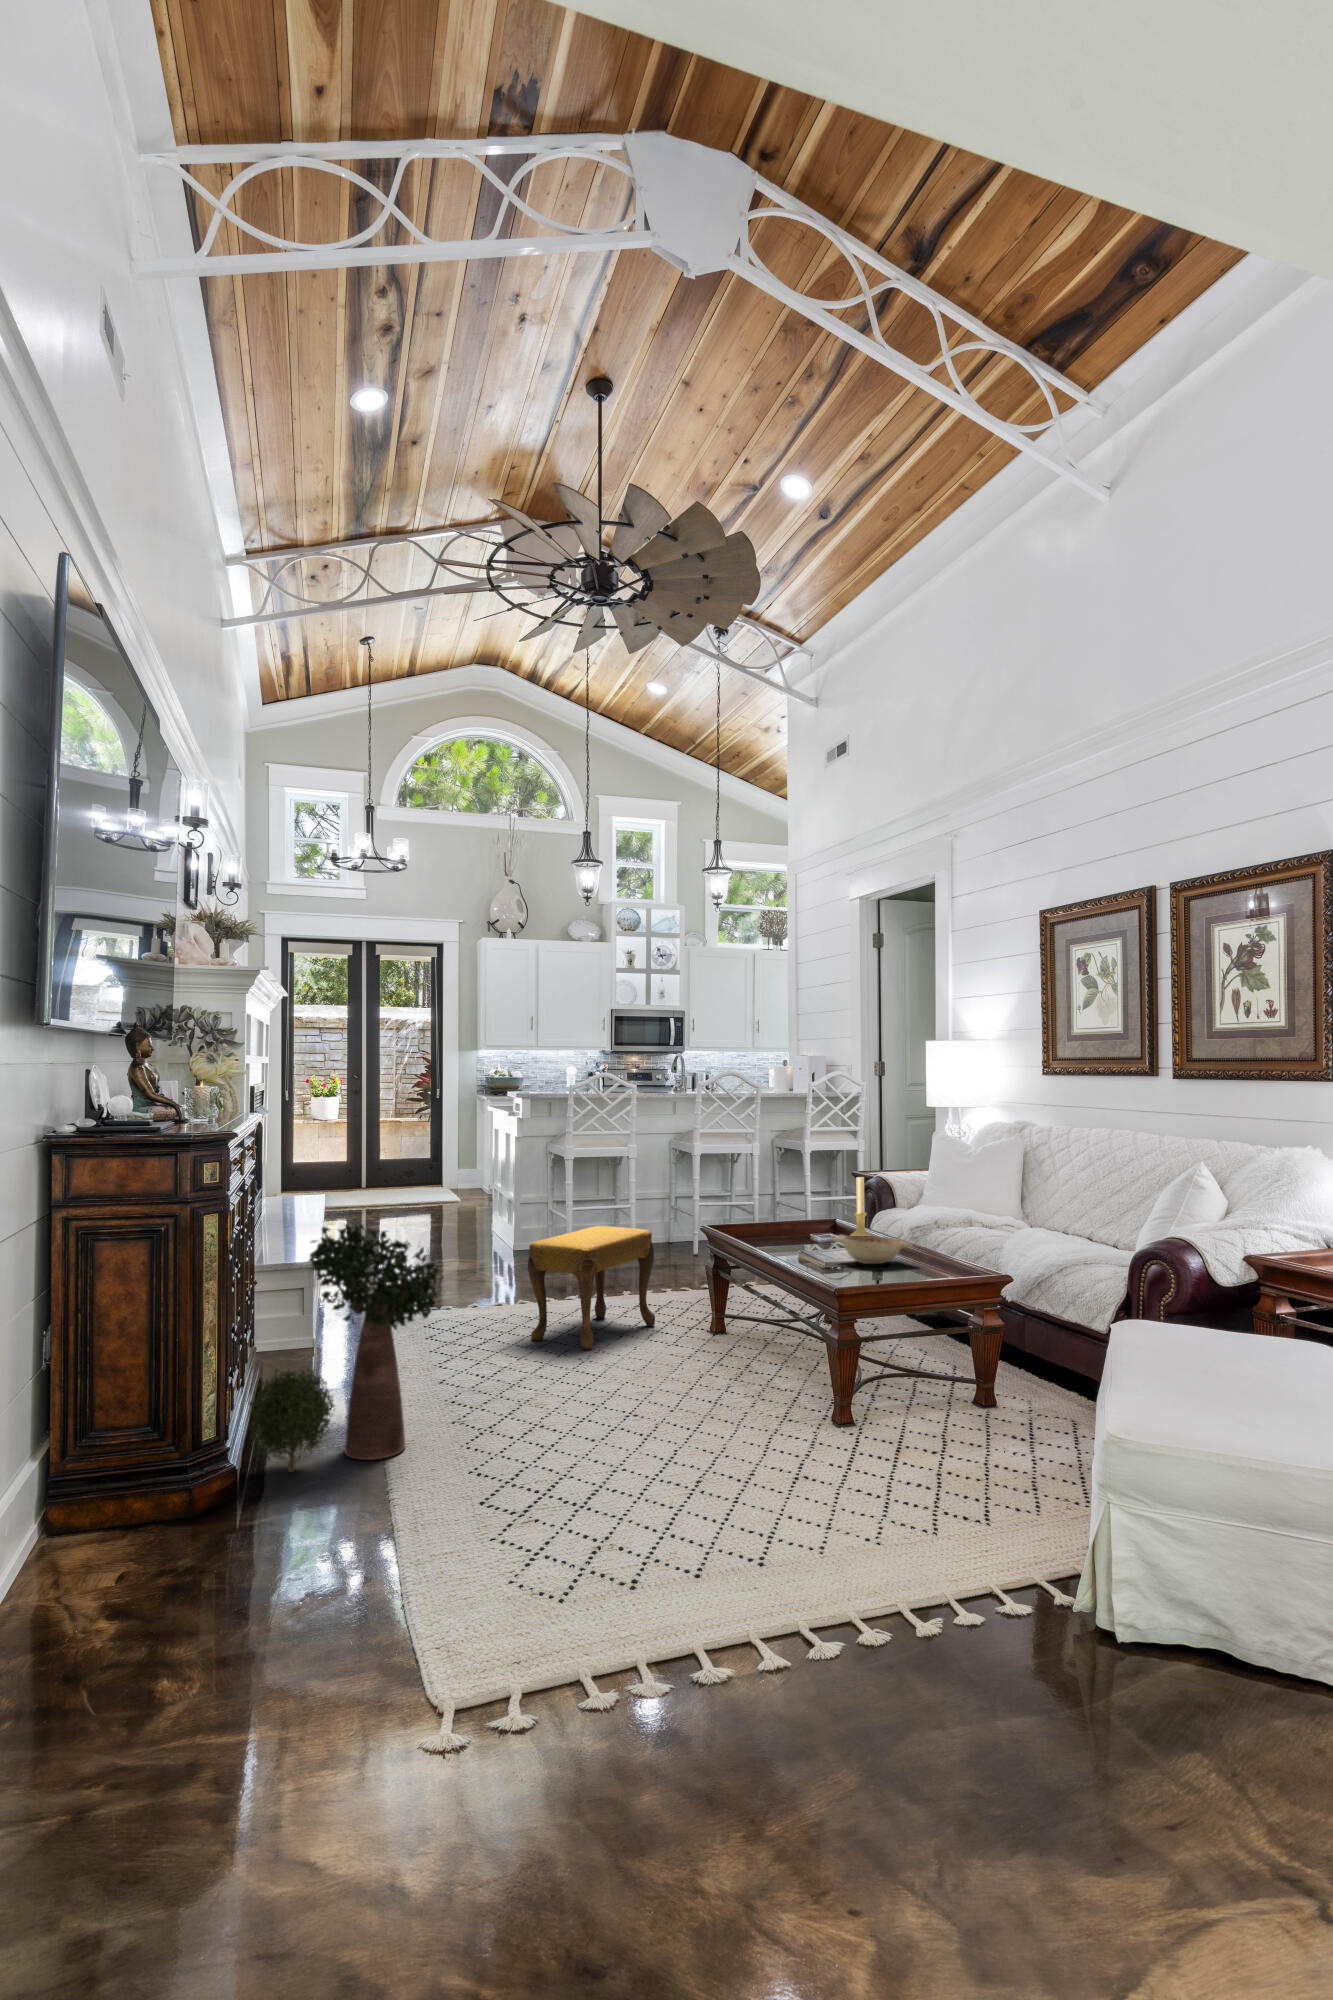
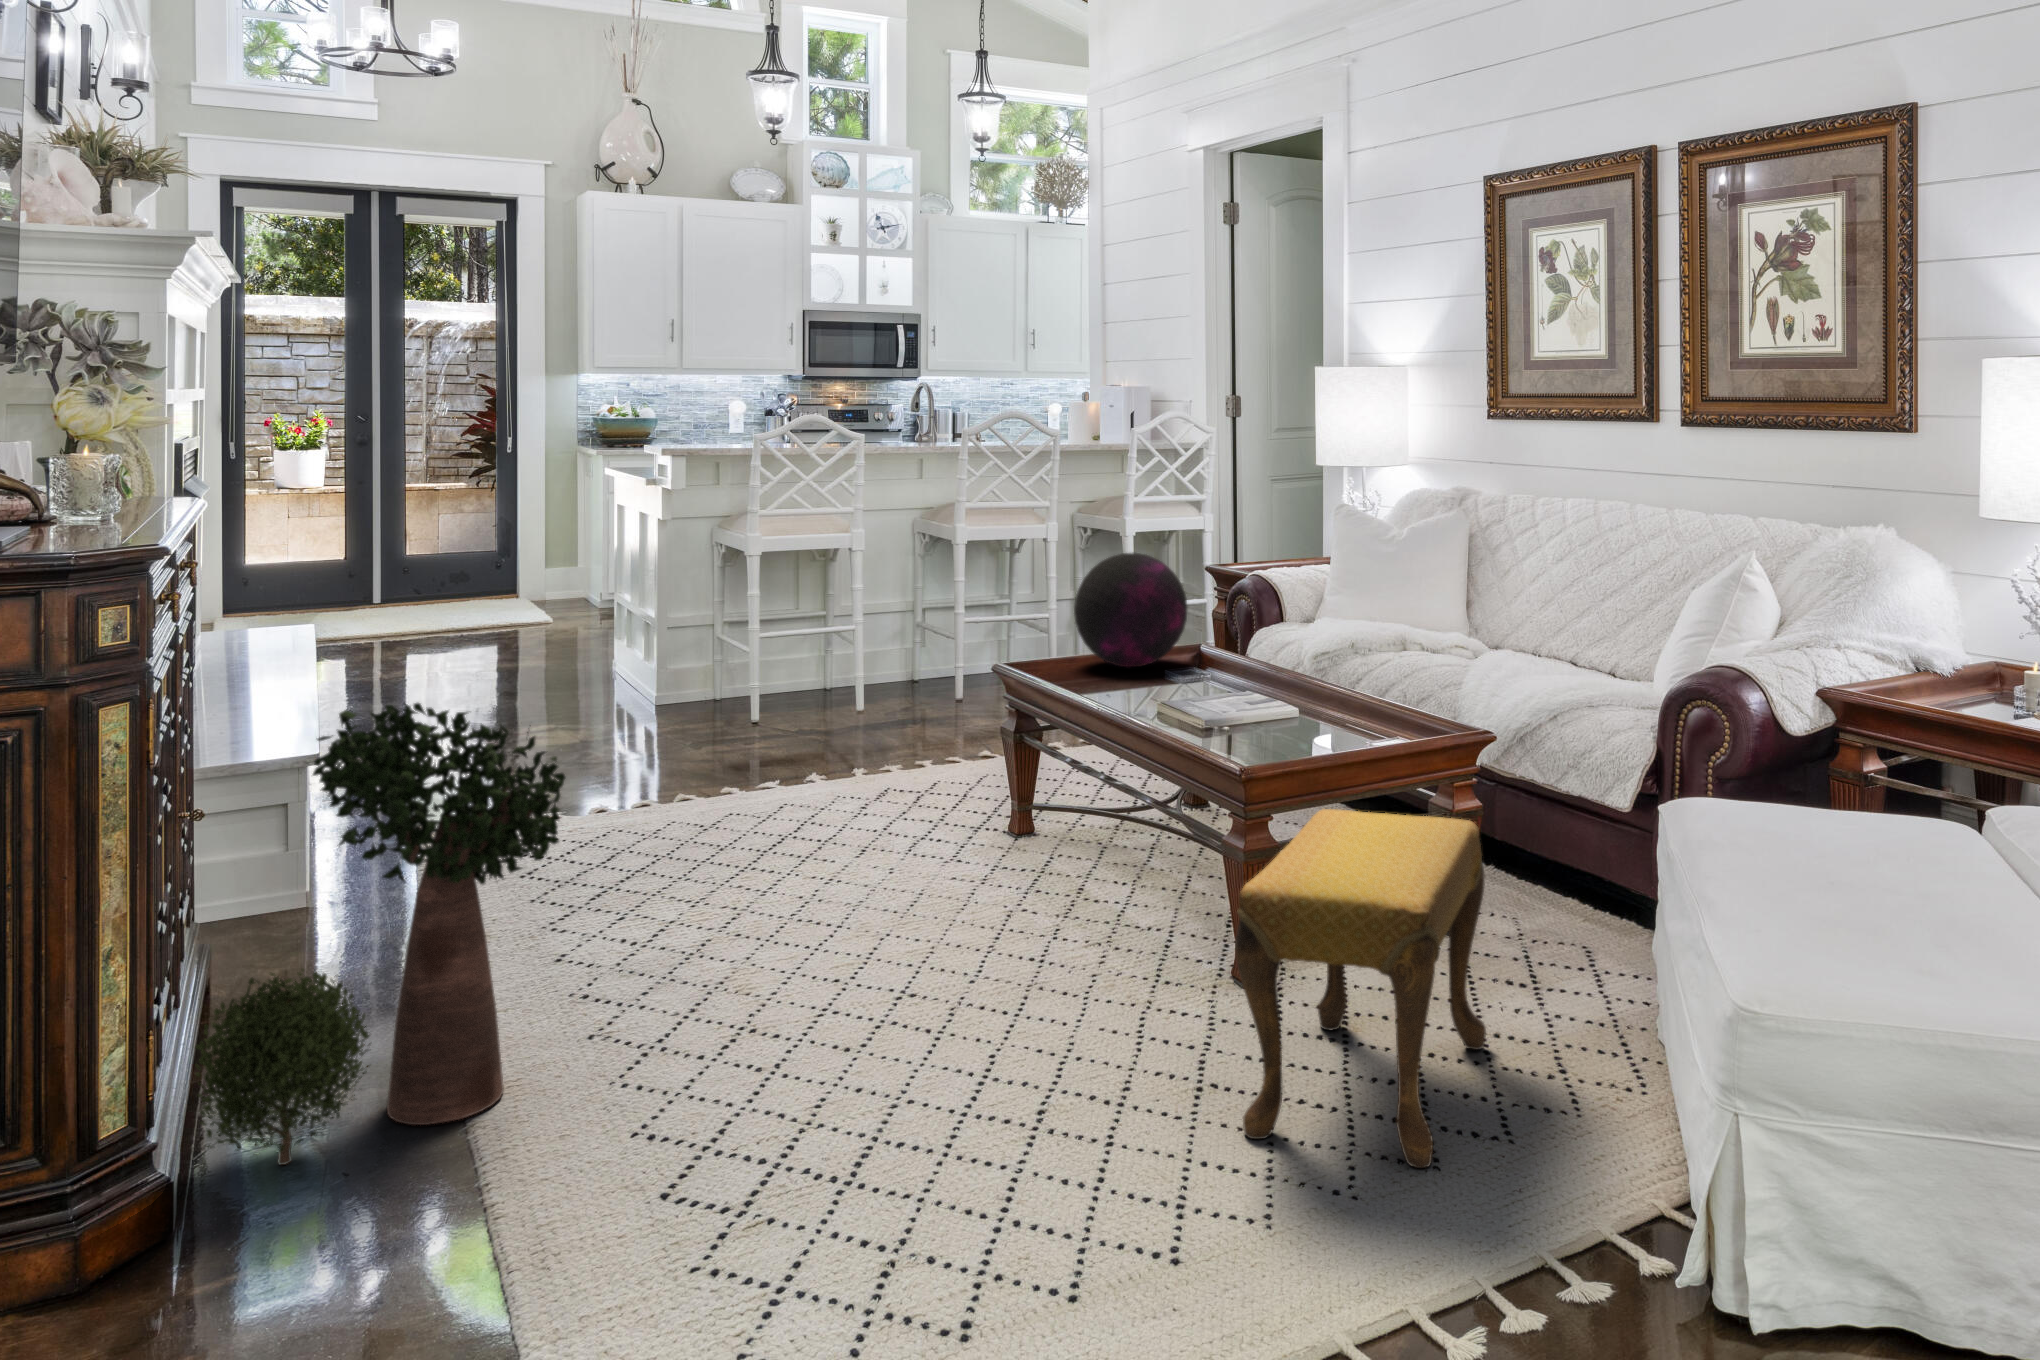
decorative orb: none [758,1158,831,1232] -> present [1074,553,1188,667]
candle holder: present [850,1177,872,1236] -> none [1220,577,1254,678]
footstool: present [528,1226,655,1350] -> present [1236,809,1486,1168]
decorative bowl: present [833,1236,912,1264] -> none [1209,675,1335,720]

